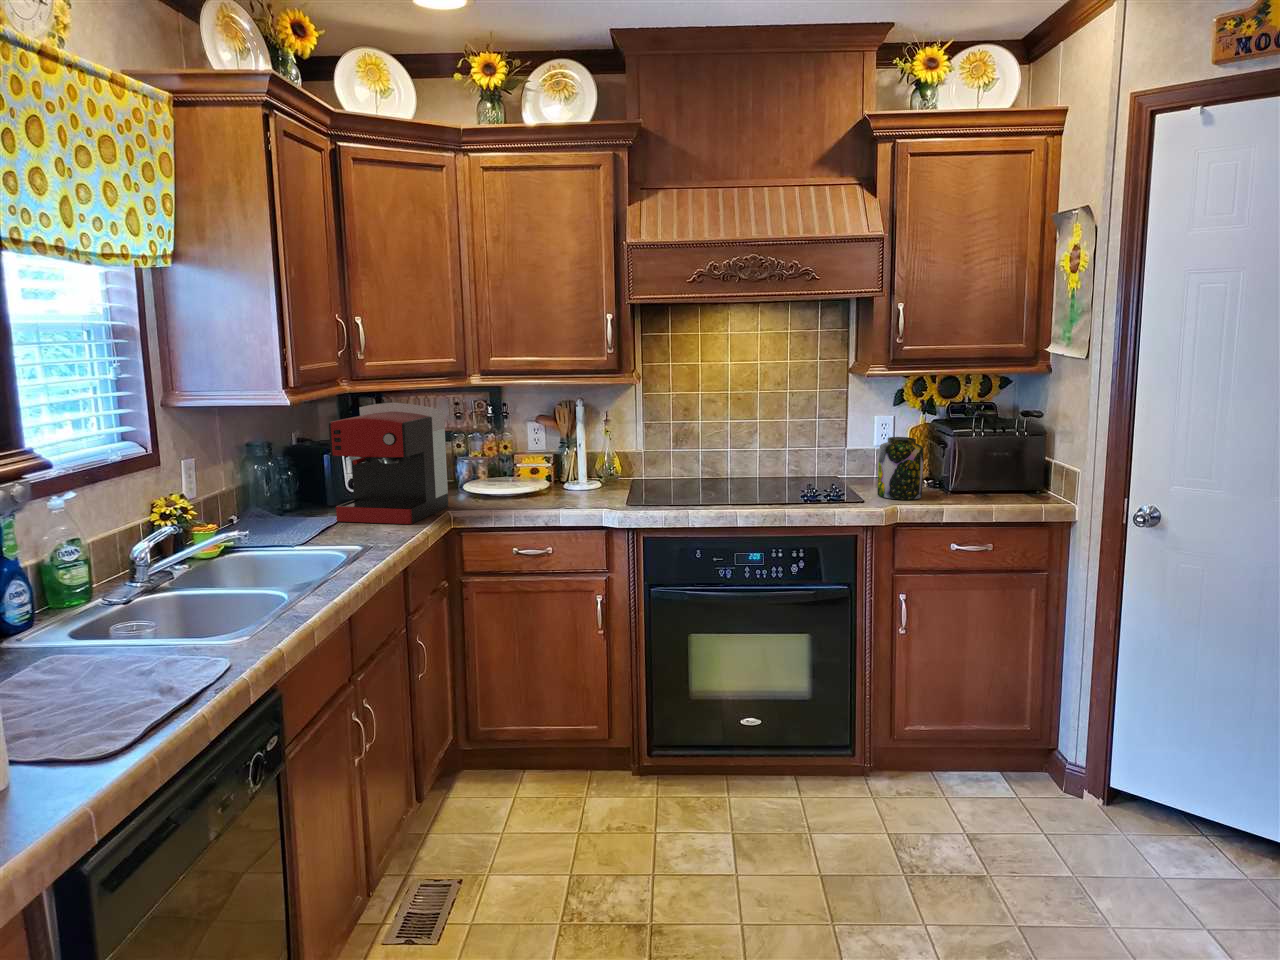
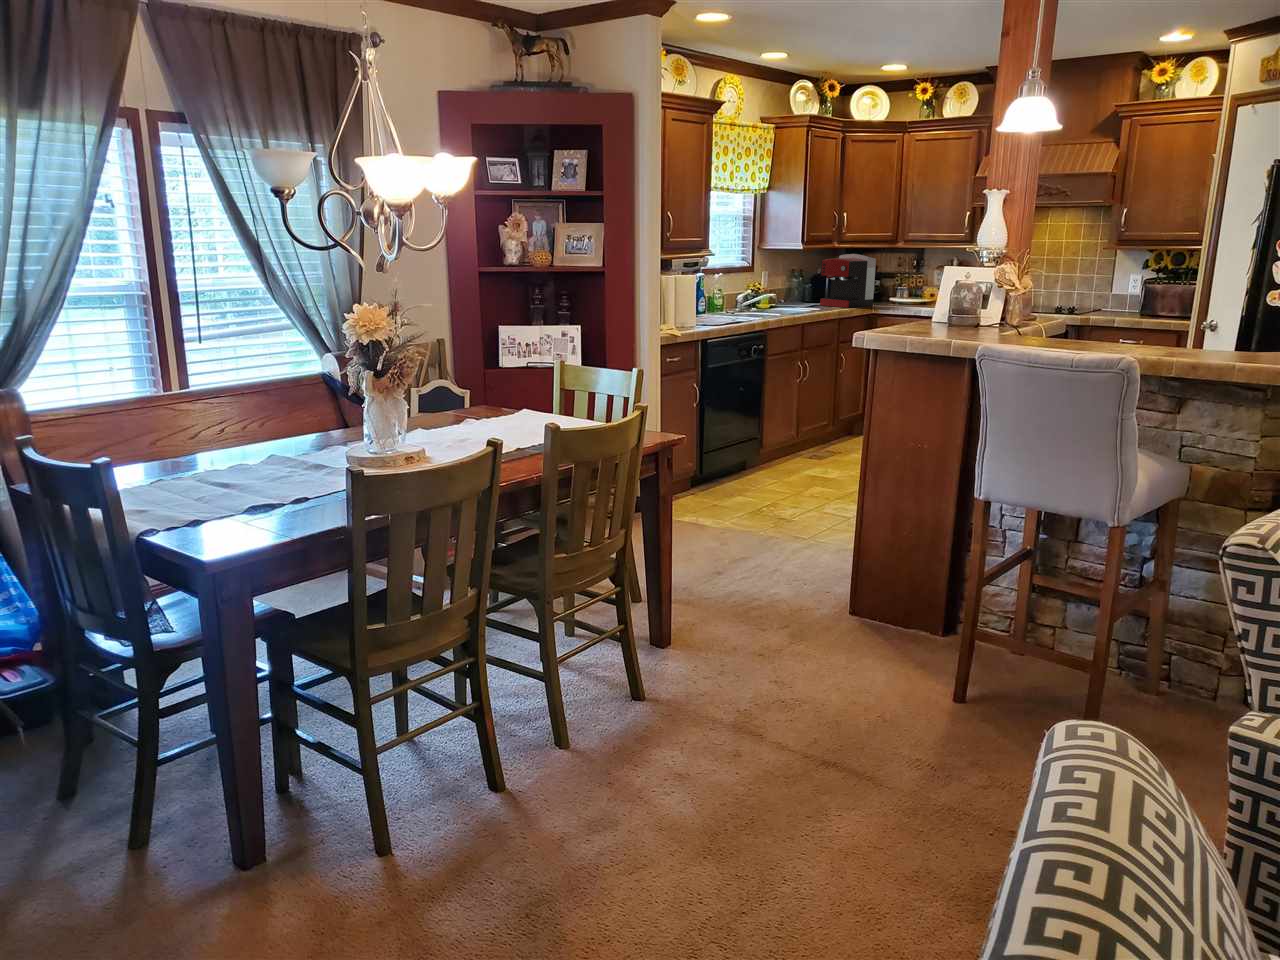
jar: present [878,437,923,500] -> none [1094,284,1122,318]

